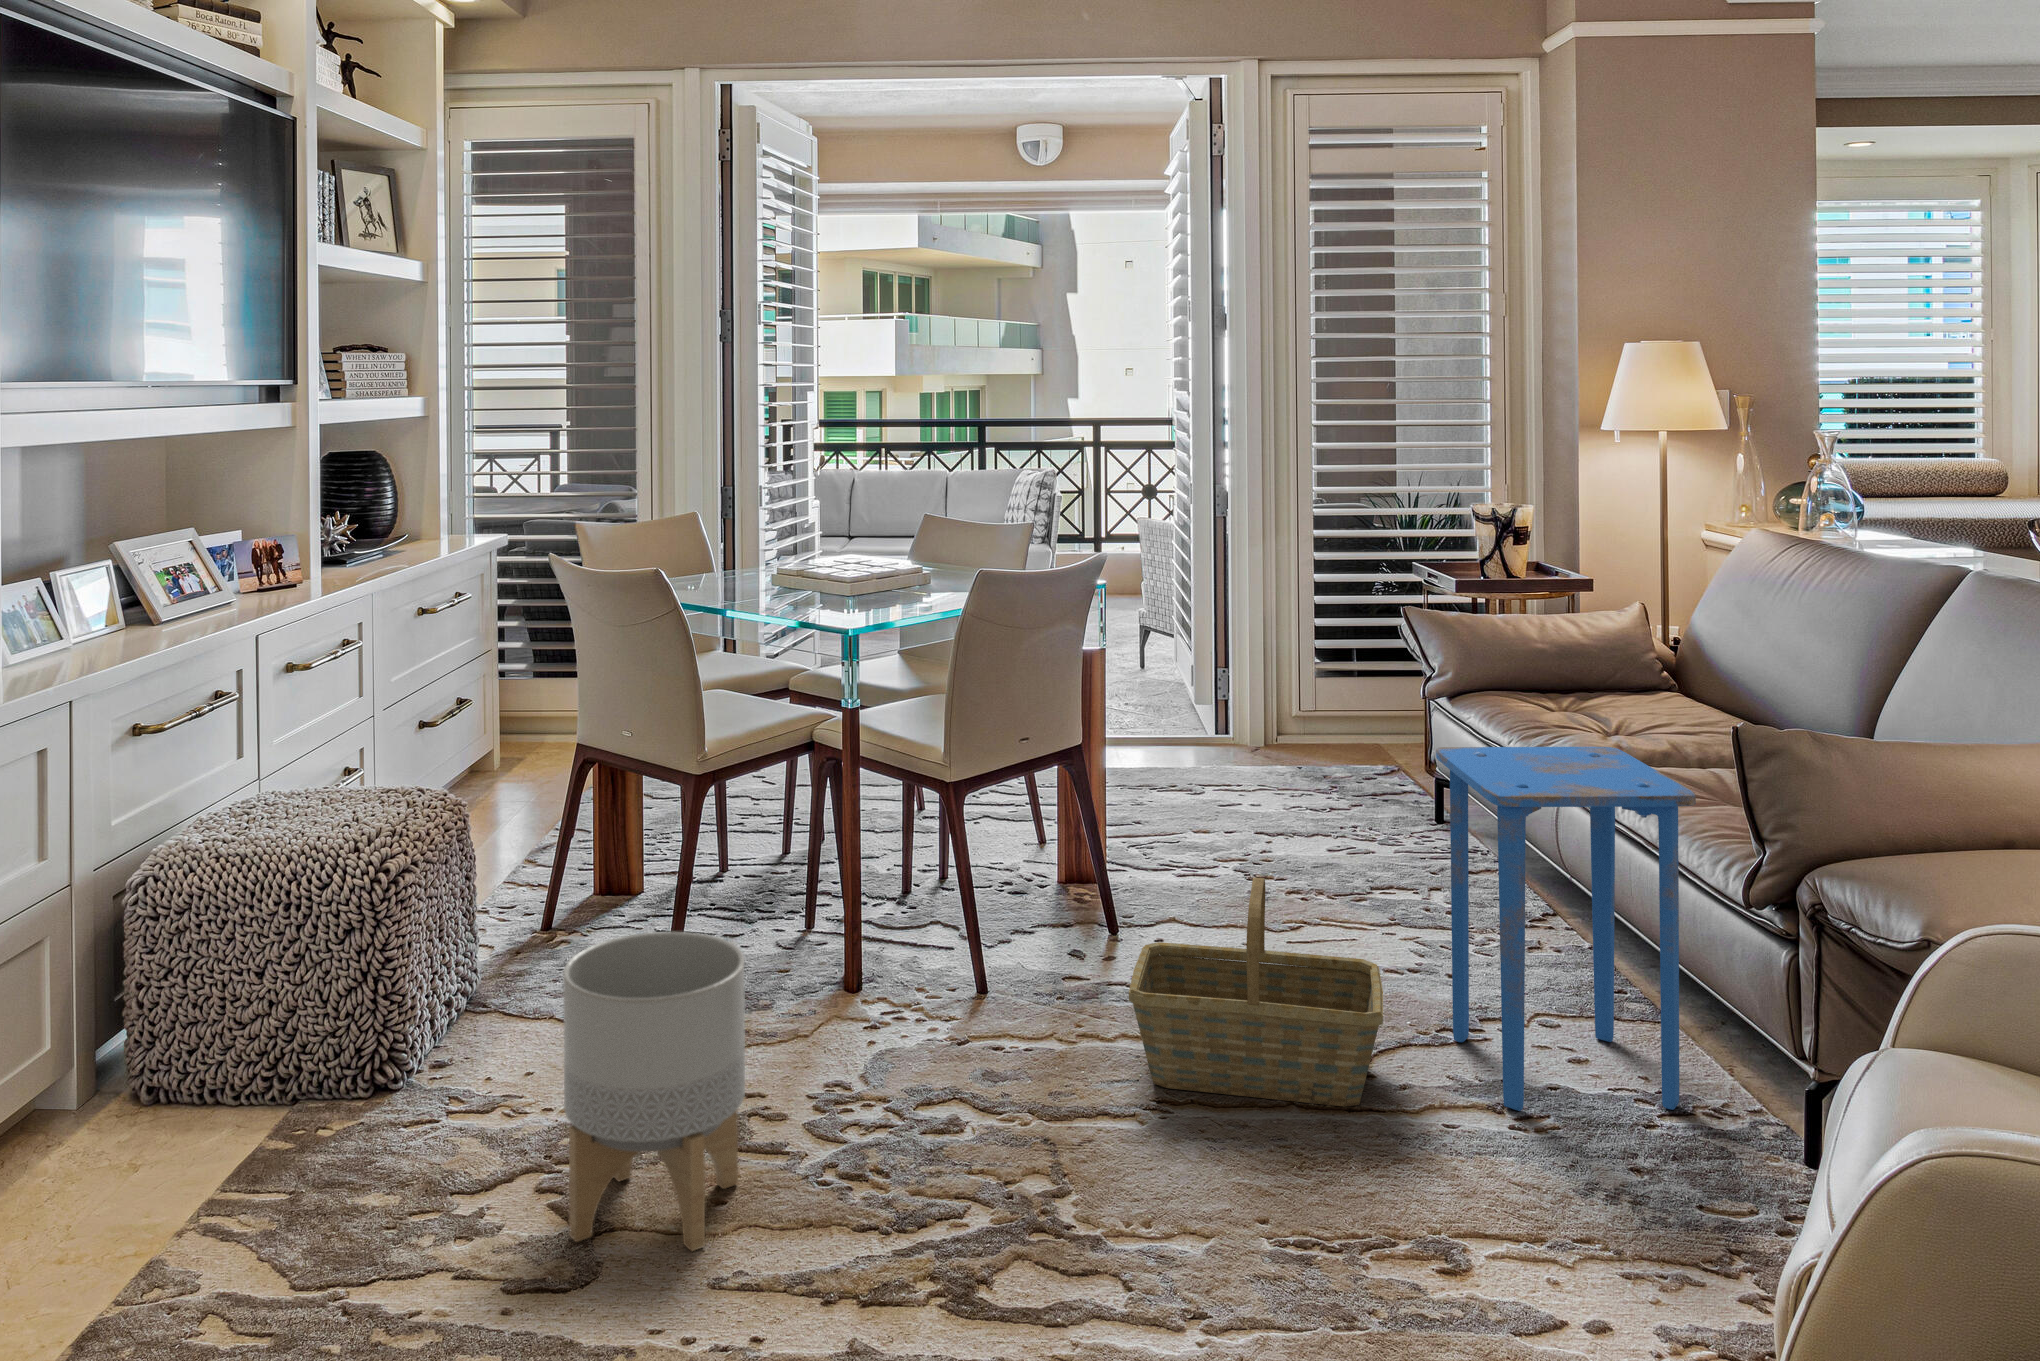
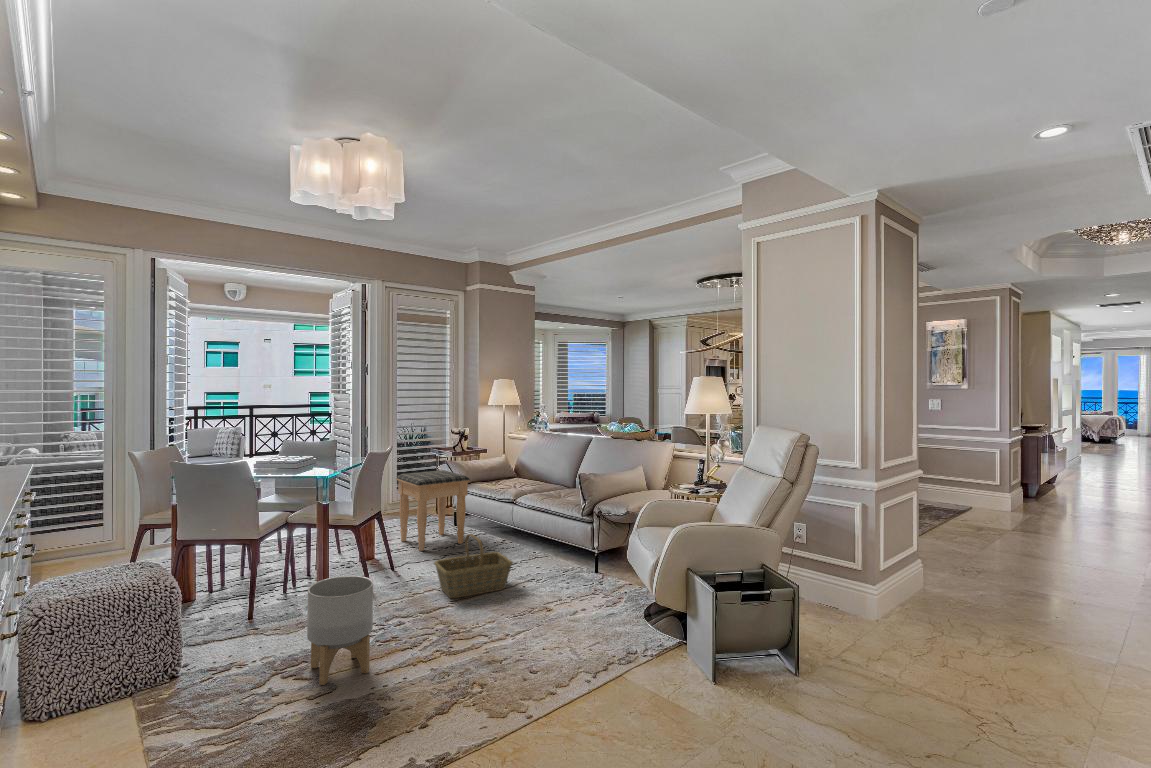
footstool: none [1208,642,1414,897] -> present [396,470,470,551]
side table: present [1436,747,1696,1111] -> none [508,486,575,580]

